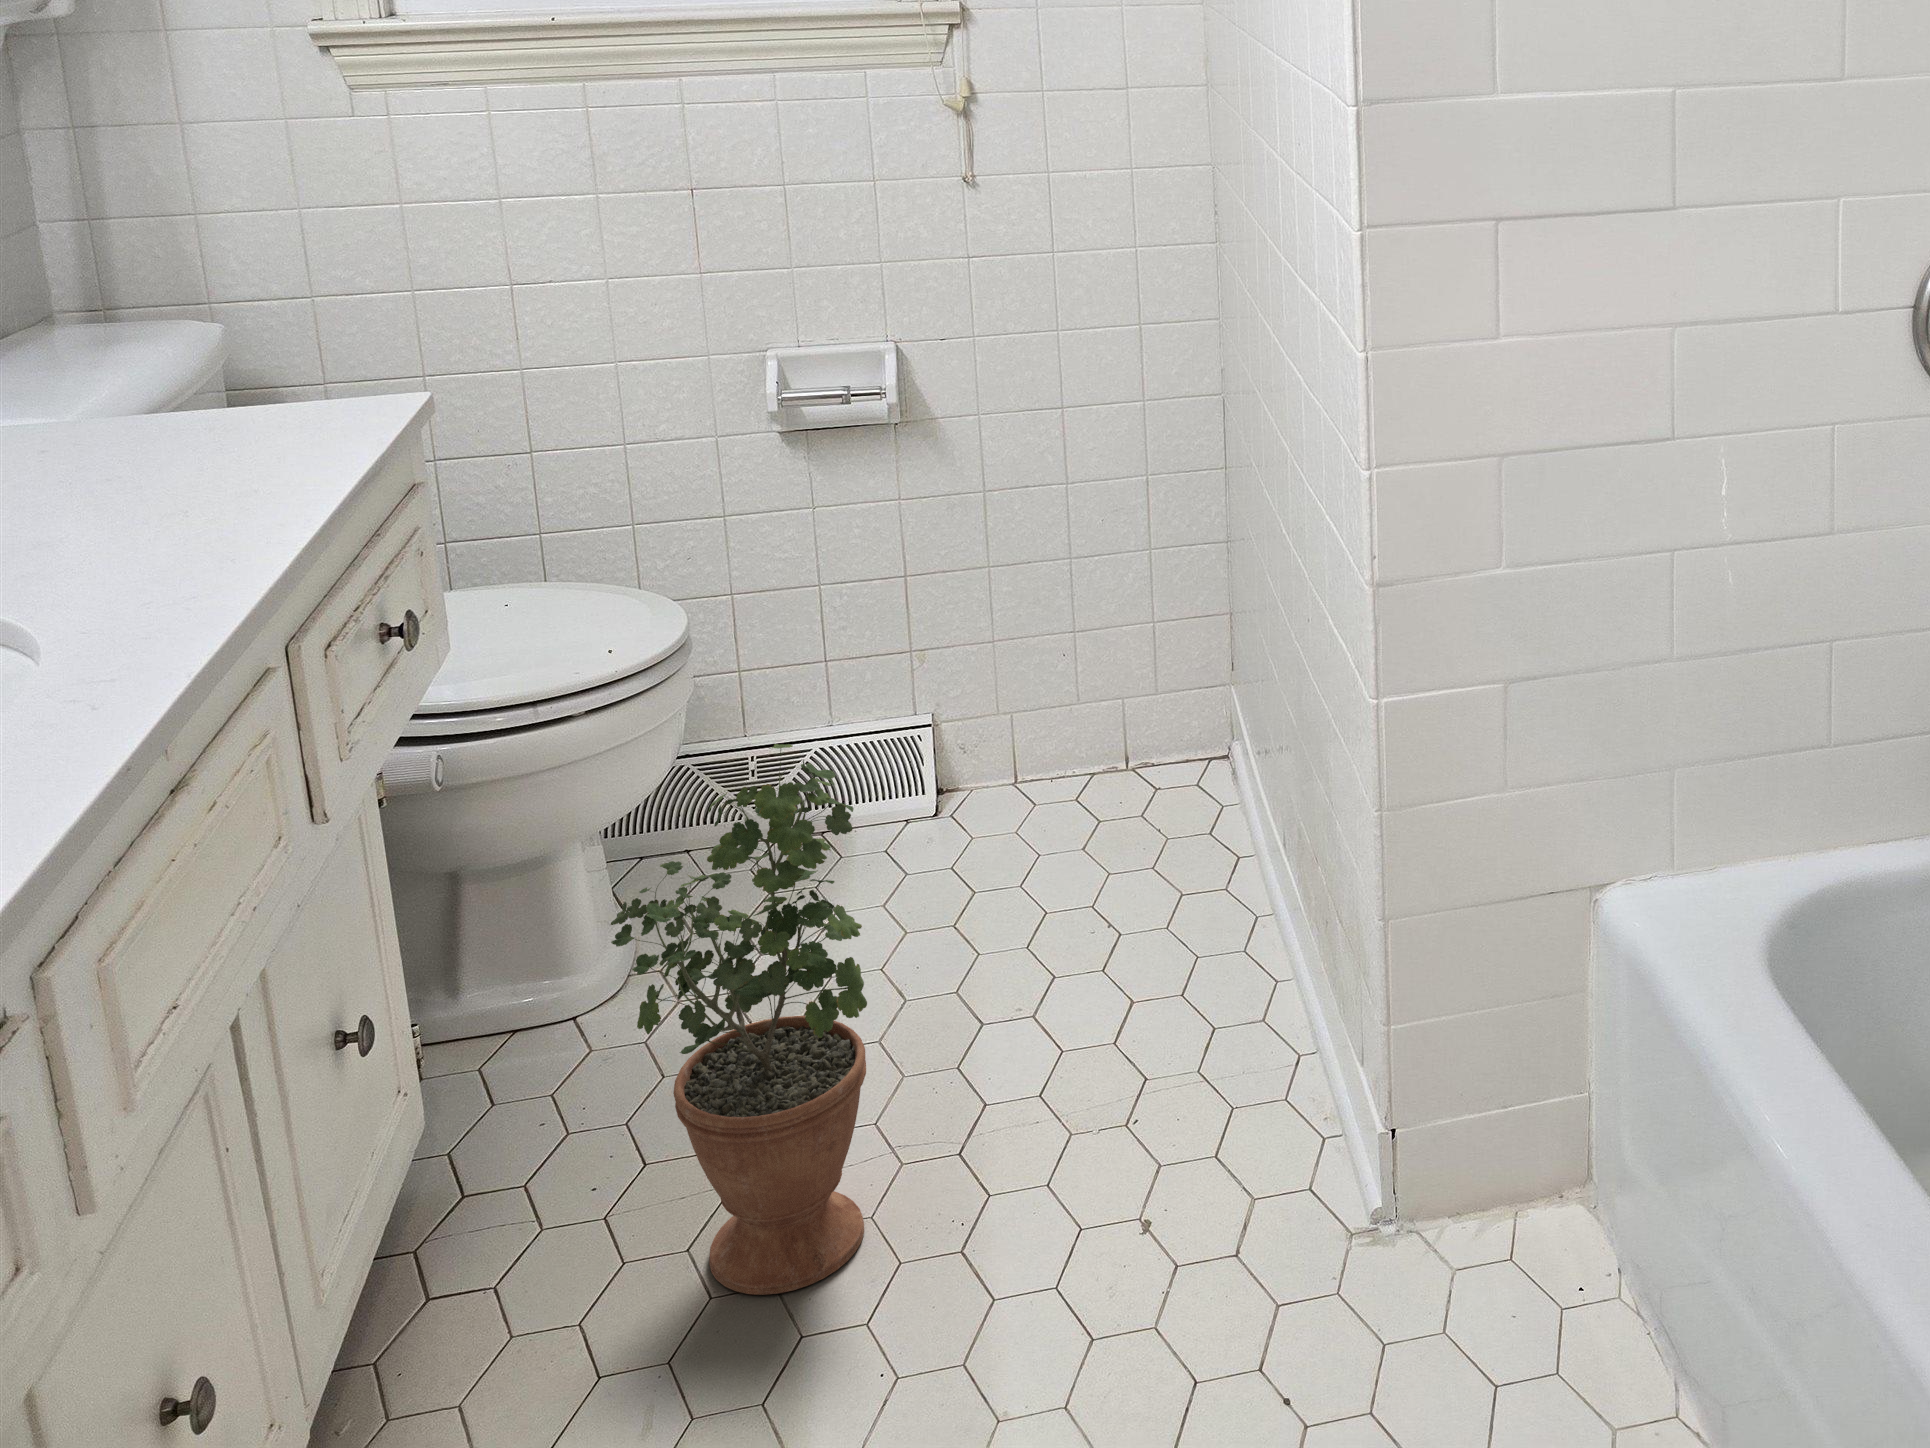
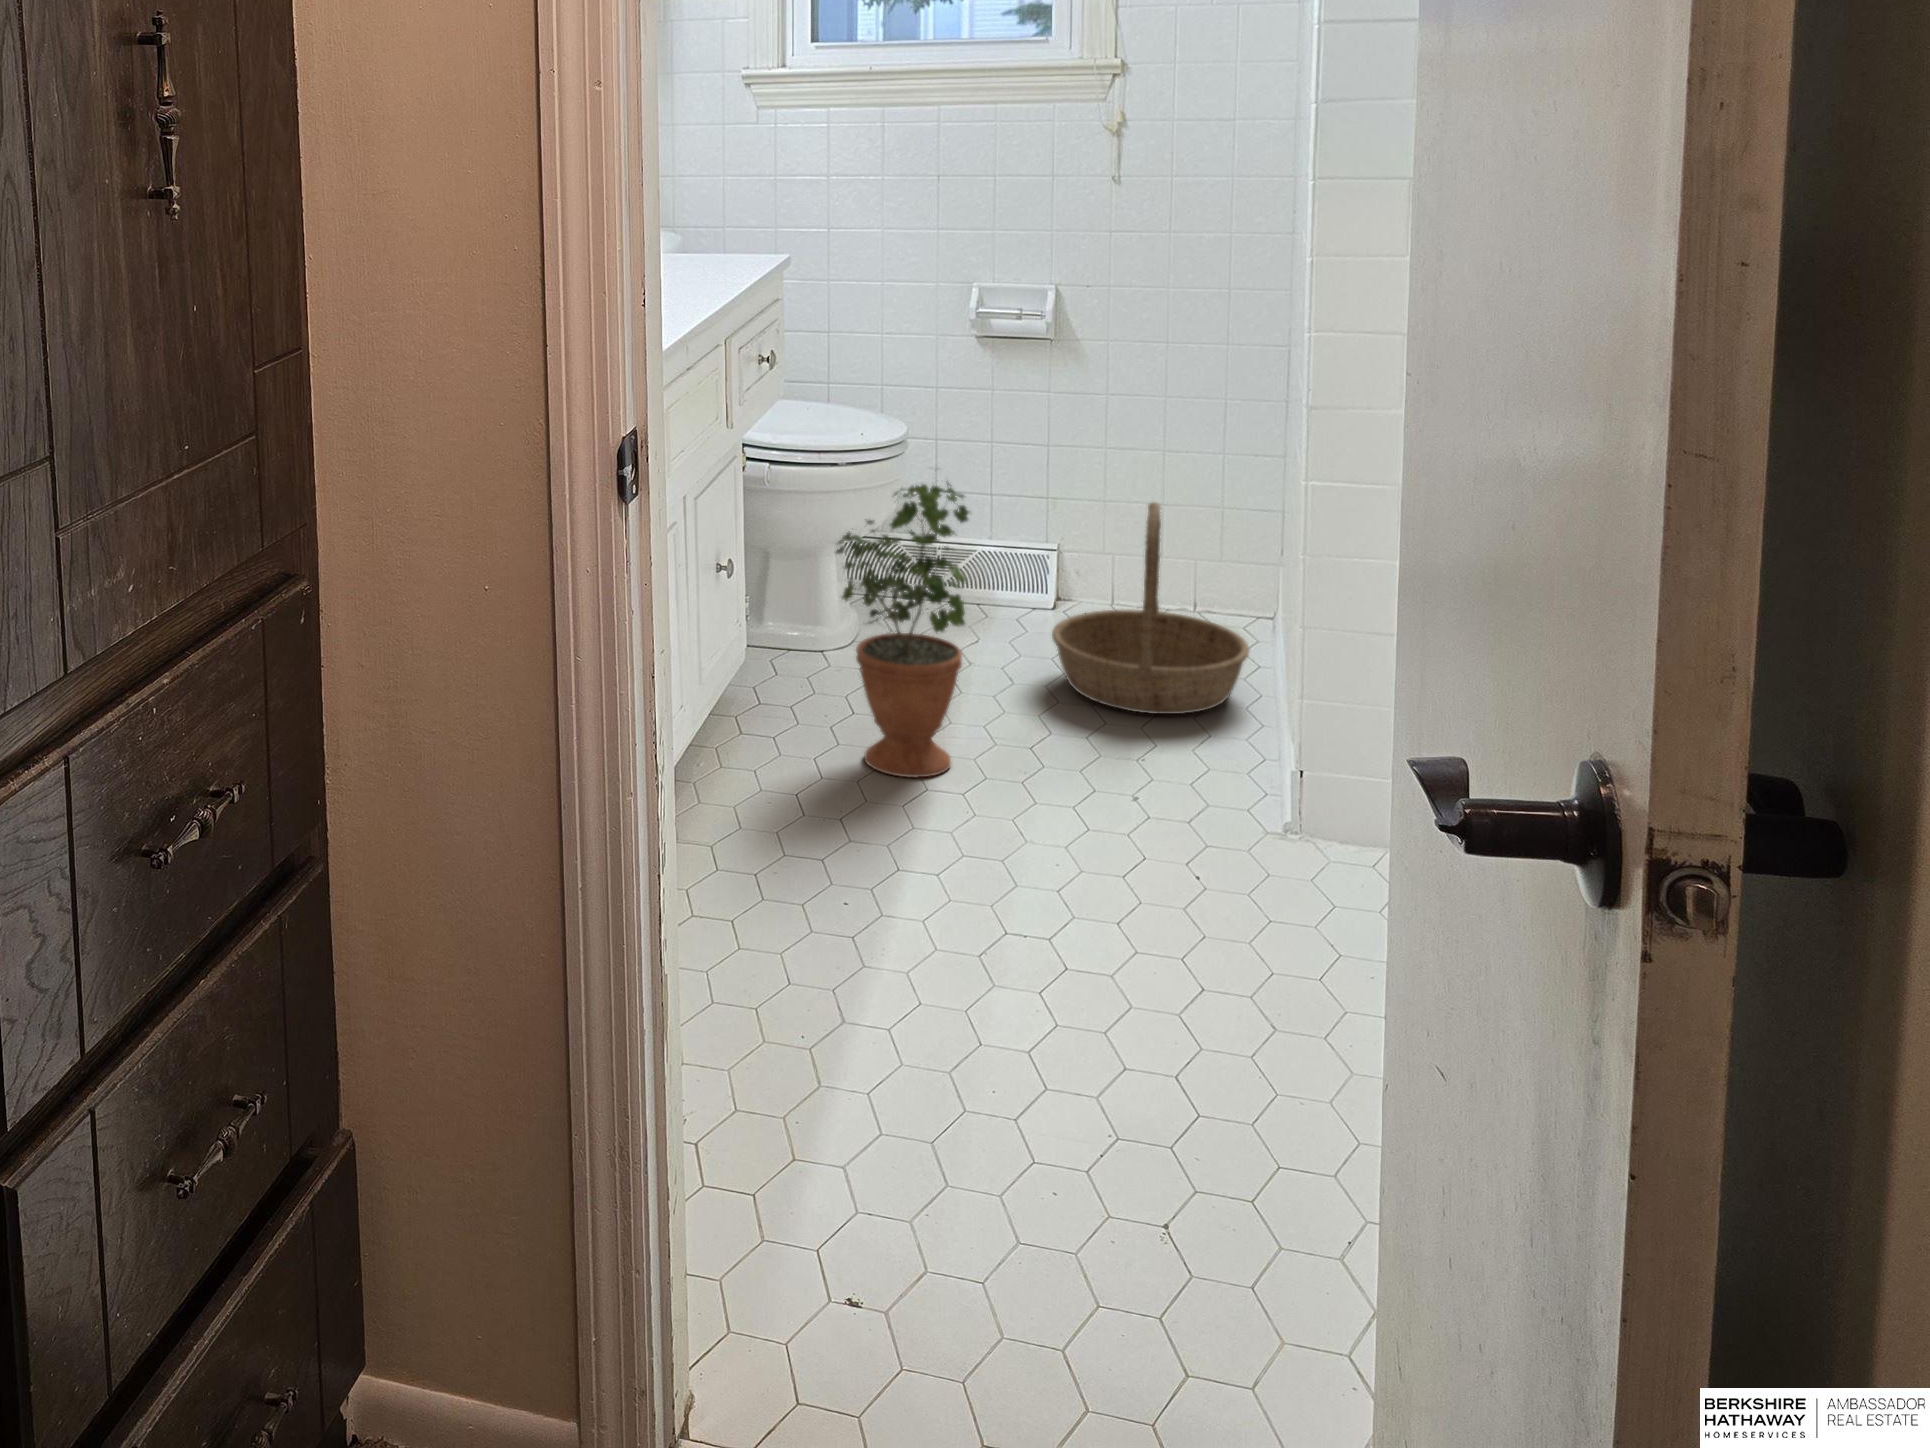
basket: none [967,668,1247,997] -> present [1052,503,1249,714]

